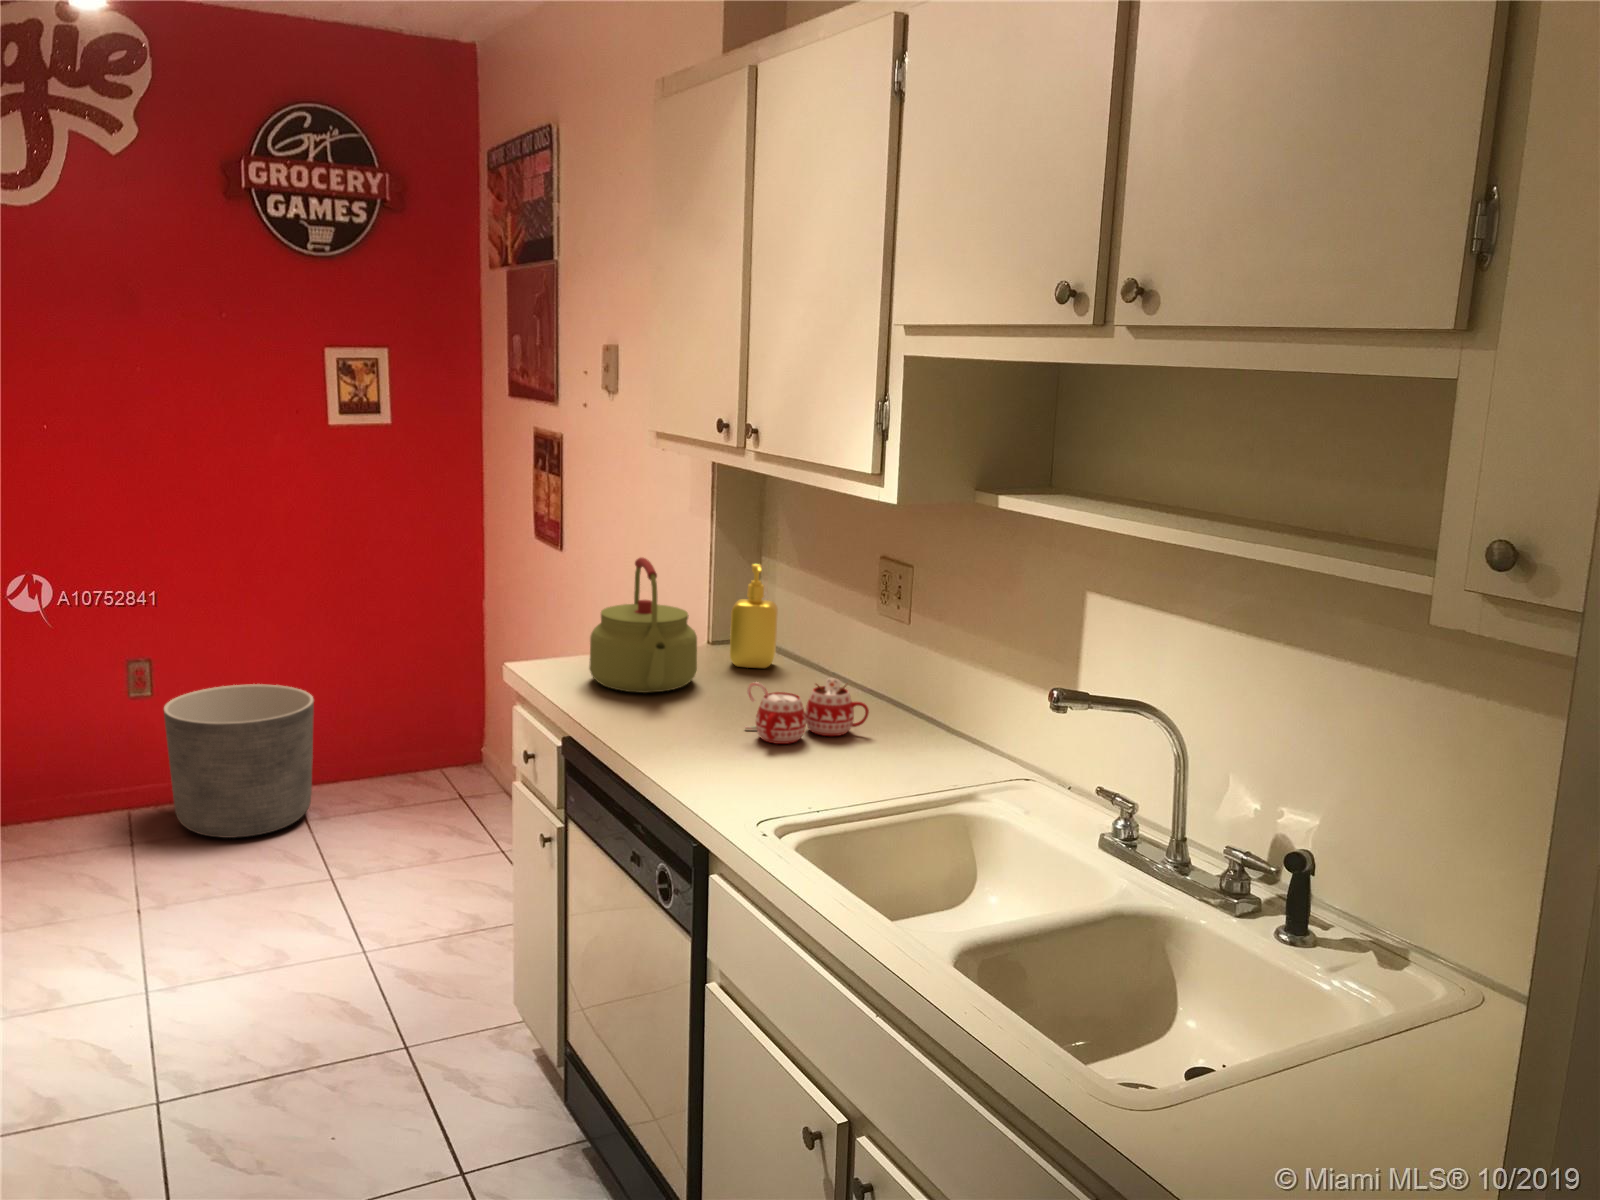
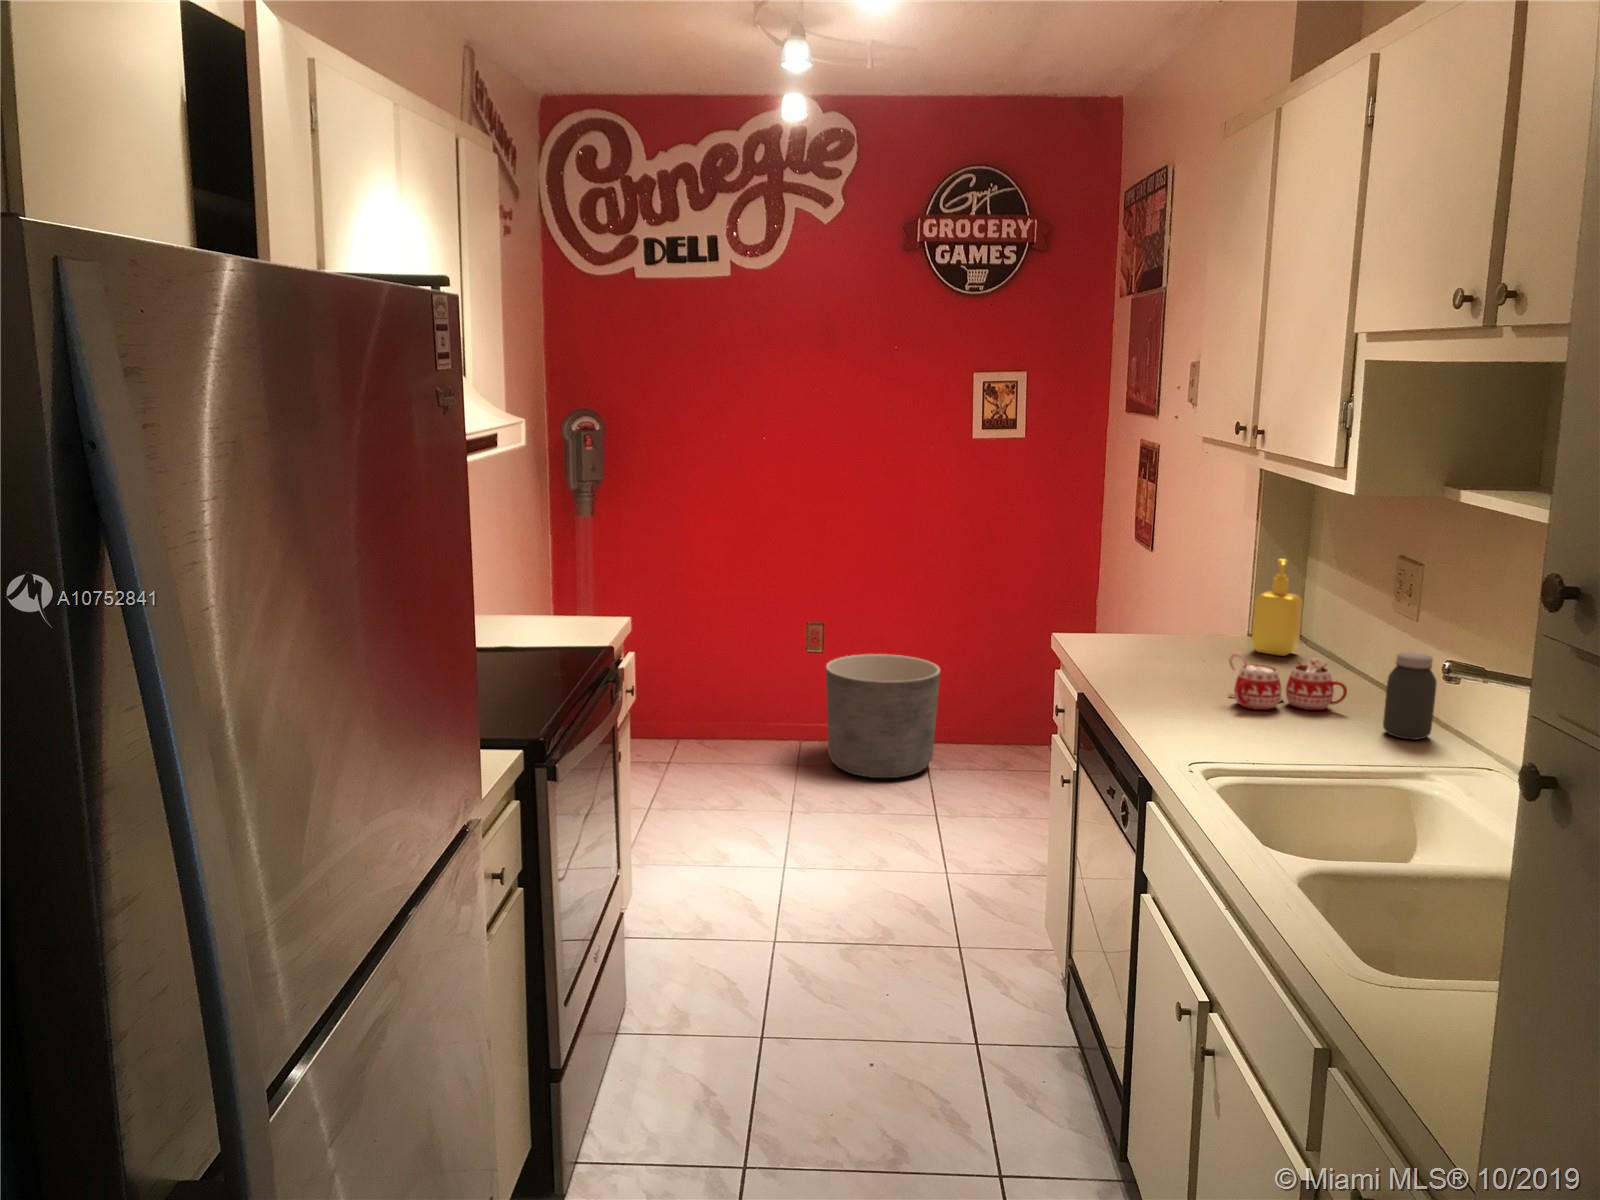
kettle: present [589,557,697,693] -> none [1114,546,1213,663]
jar: none [917,666,968,760] -> present [1383,652,1437,740]

